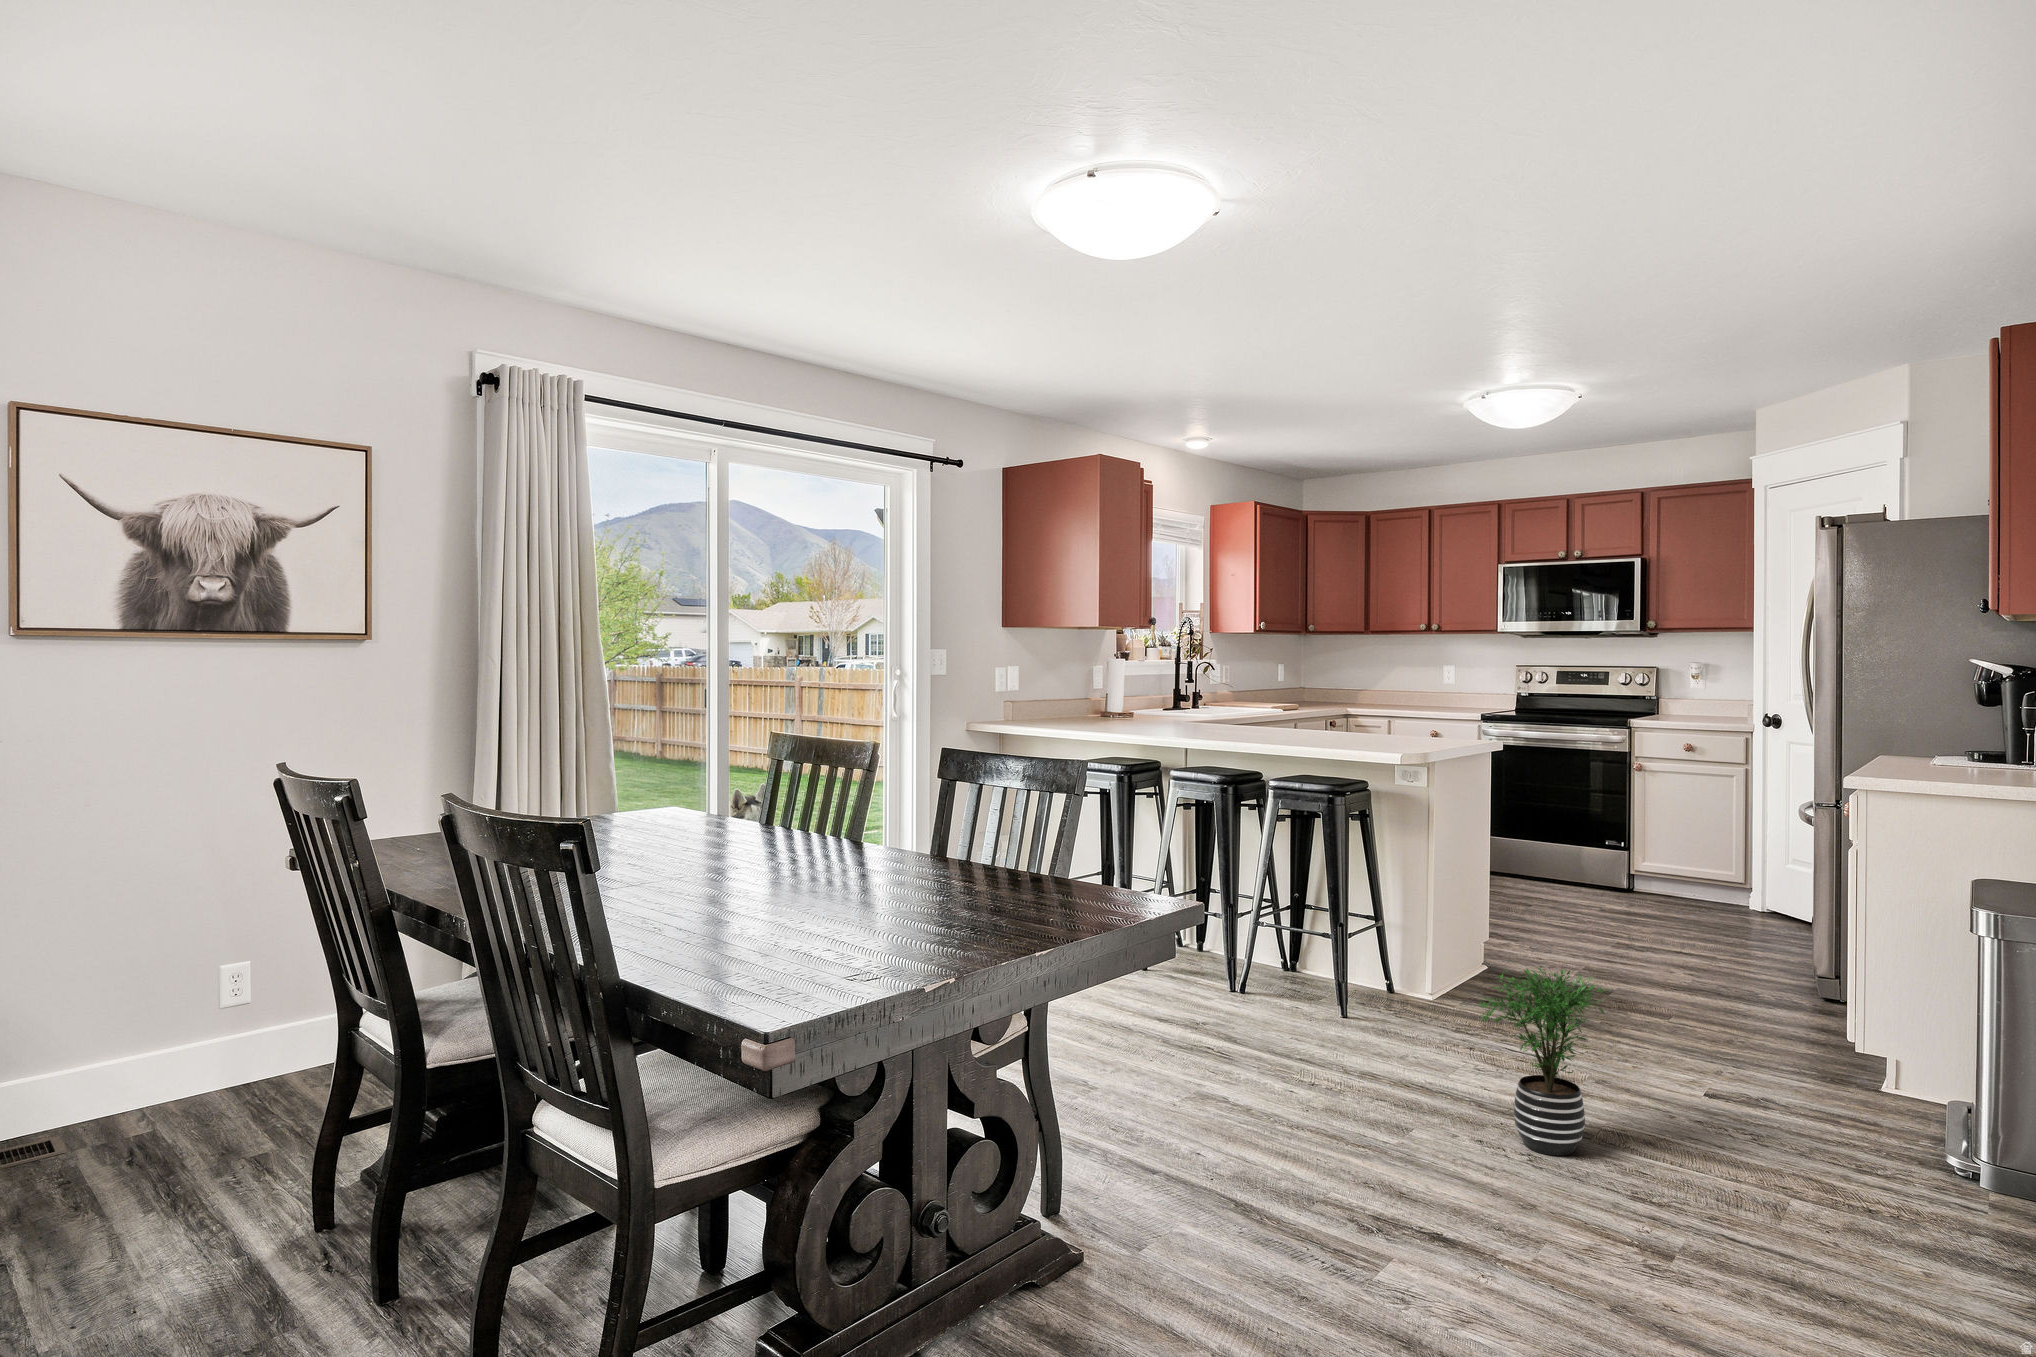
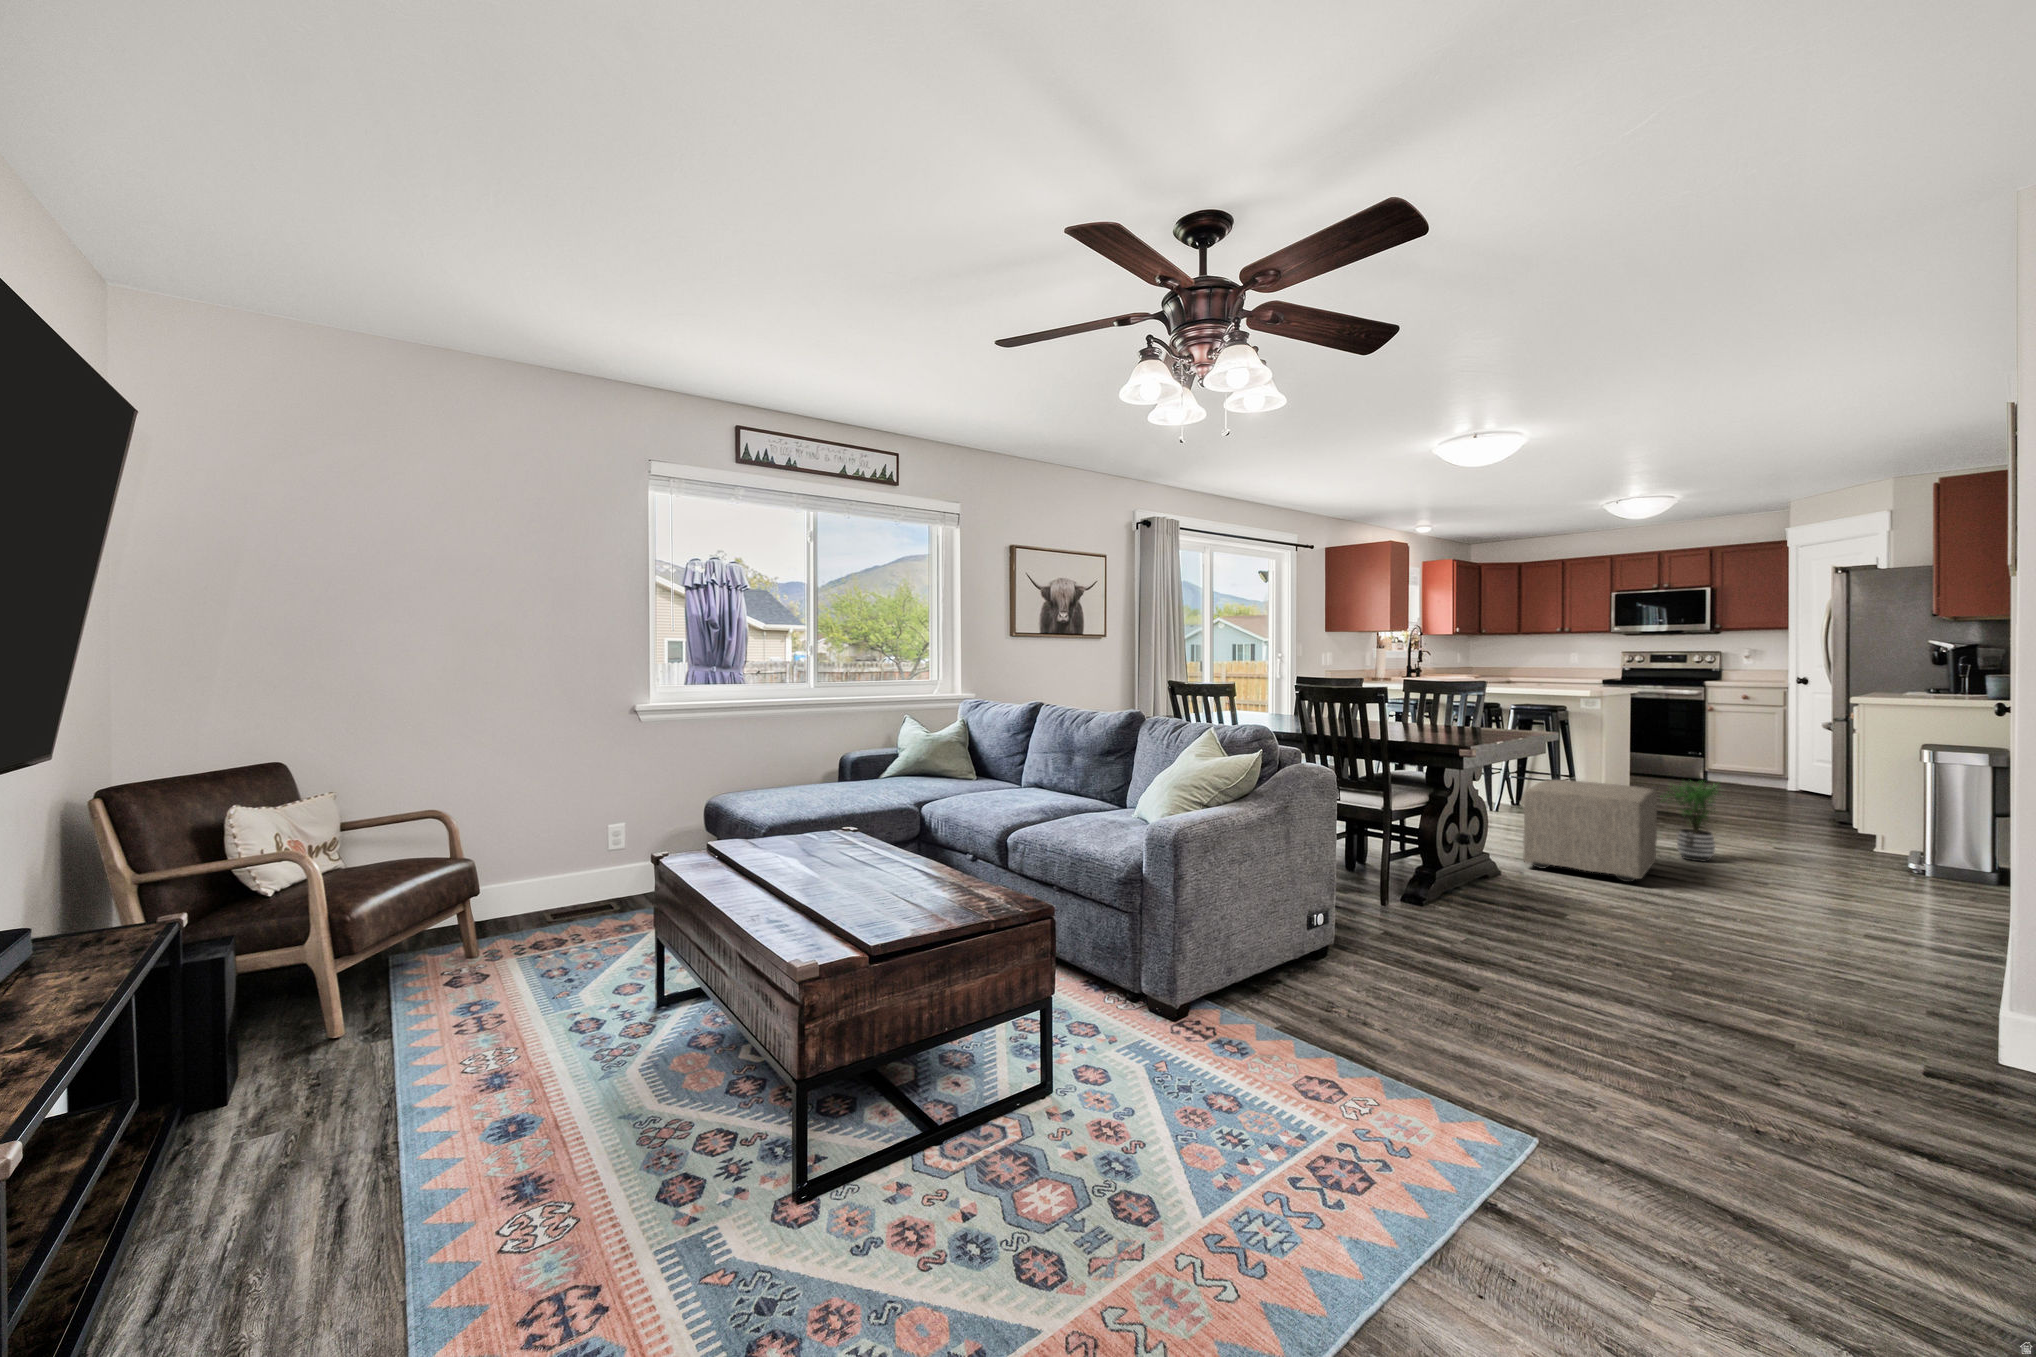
ottoman: none [1158,976,1455,1268] -> present [1523,780,1657,882]

